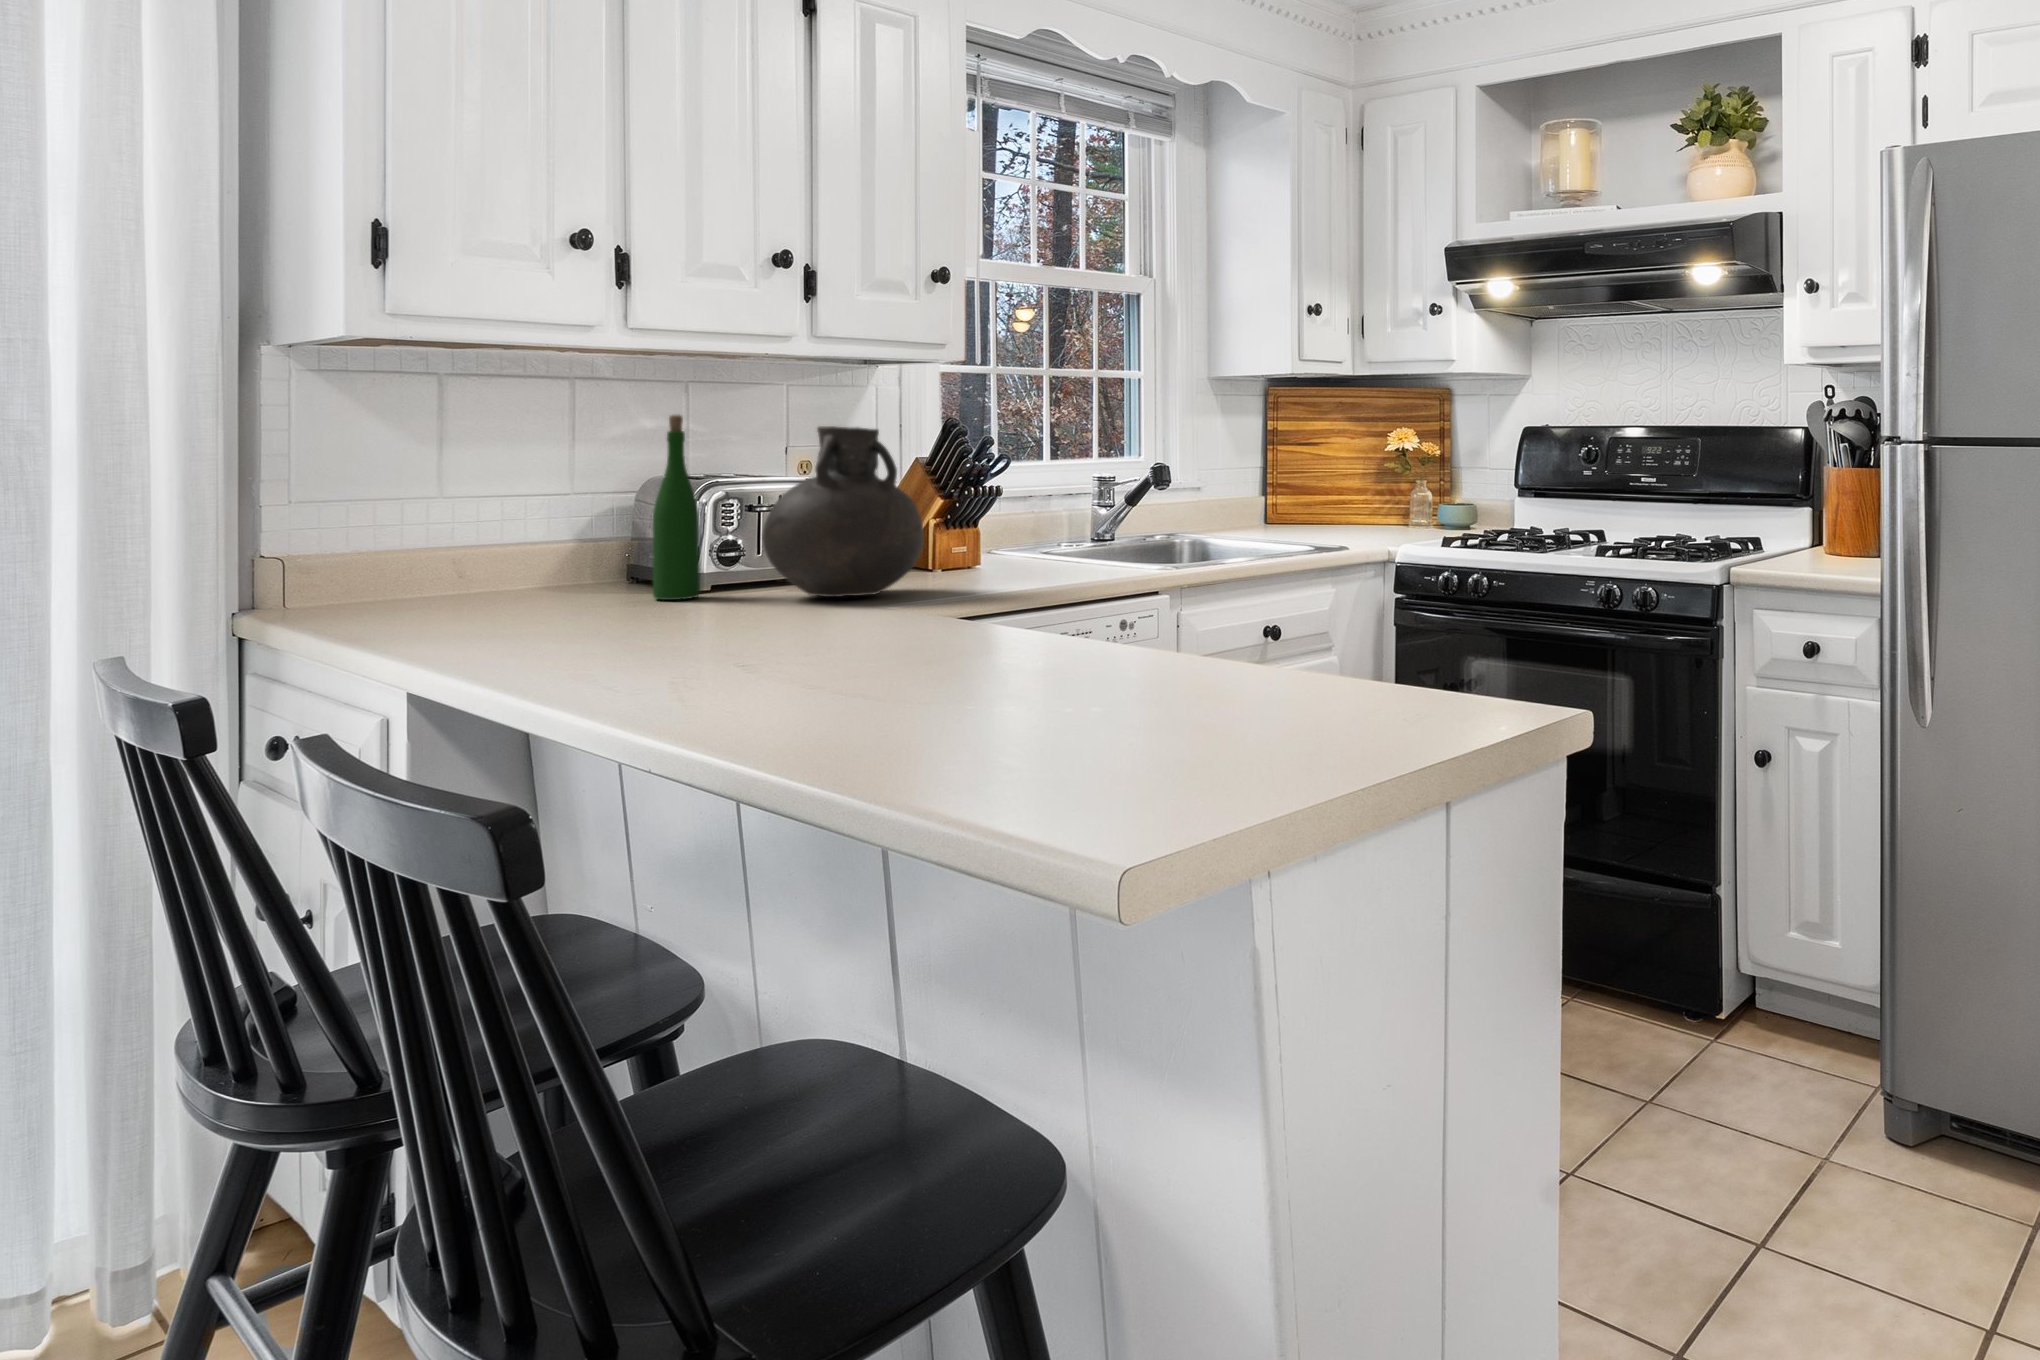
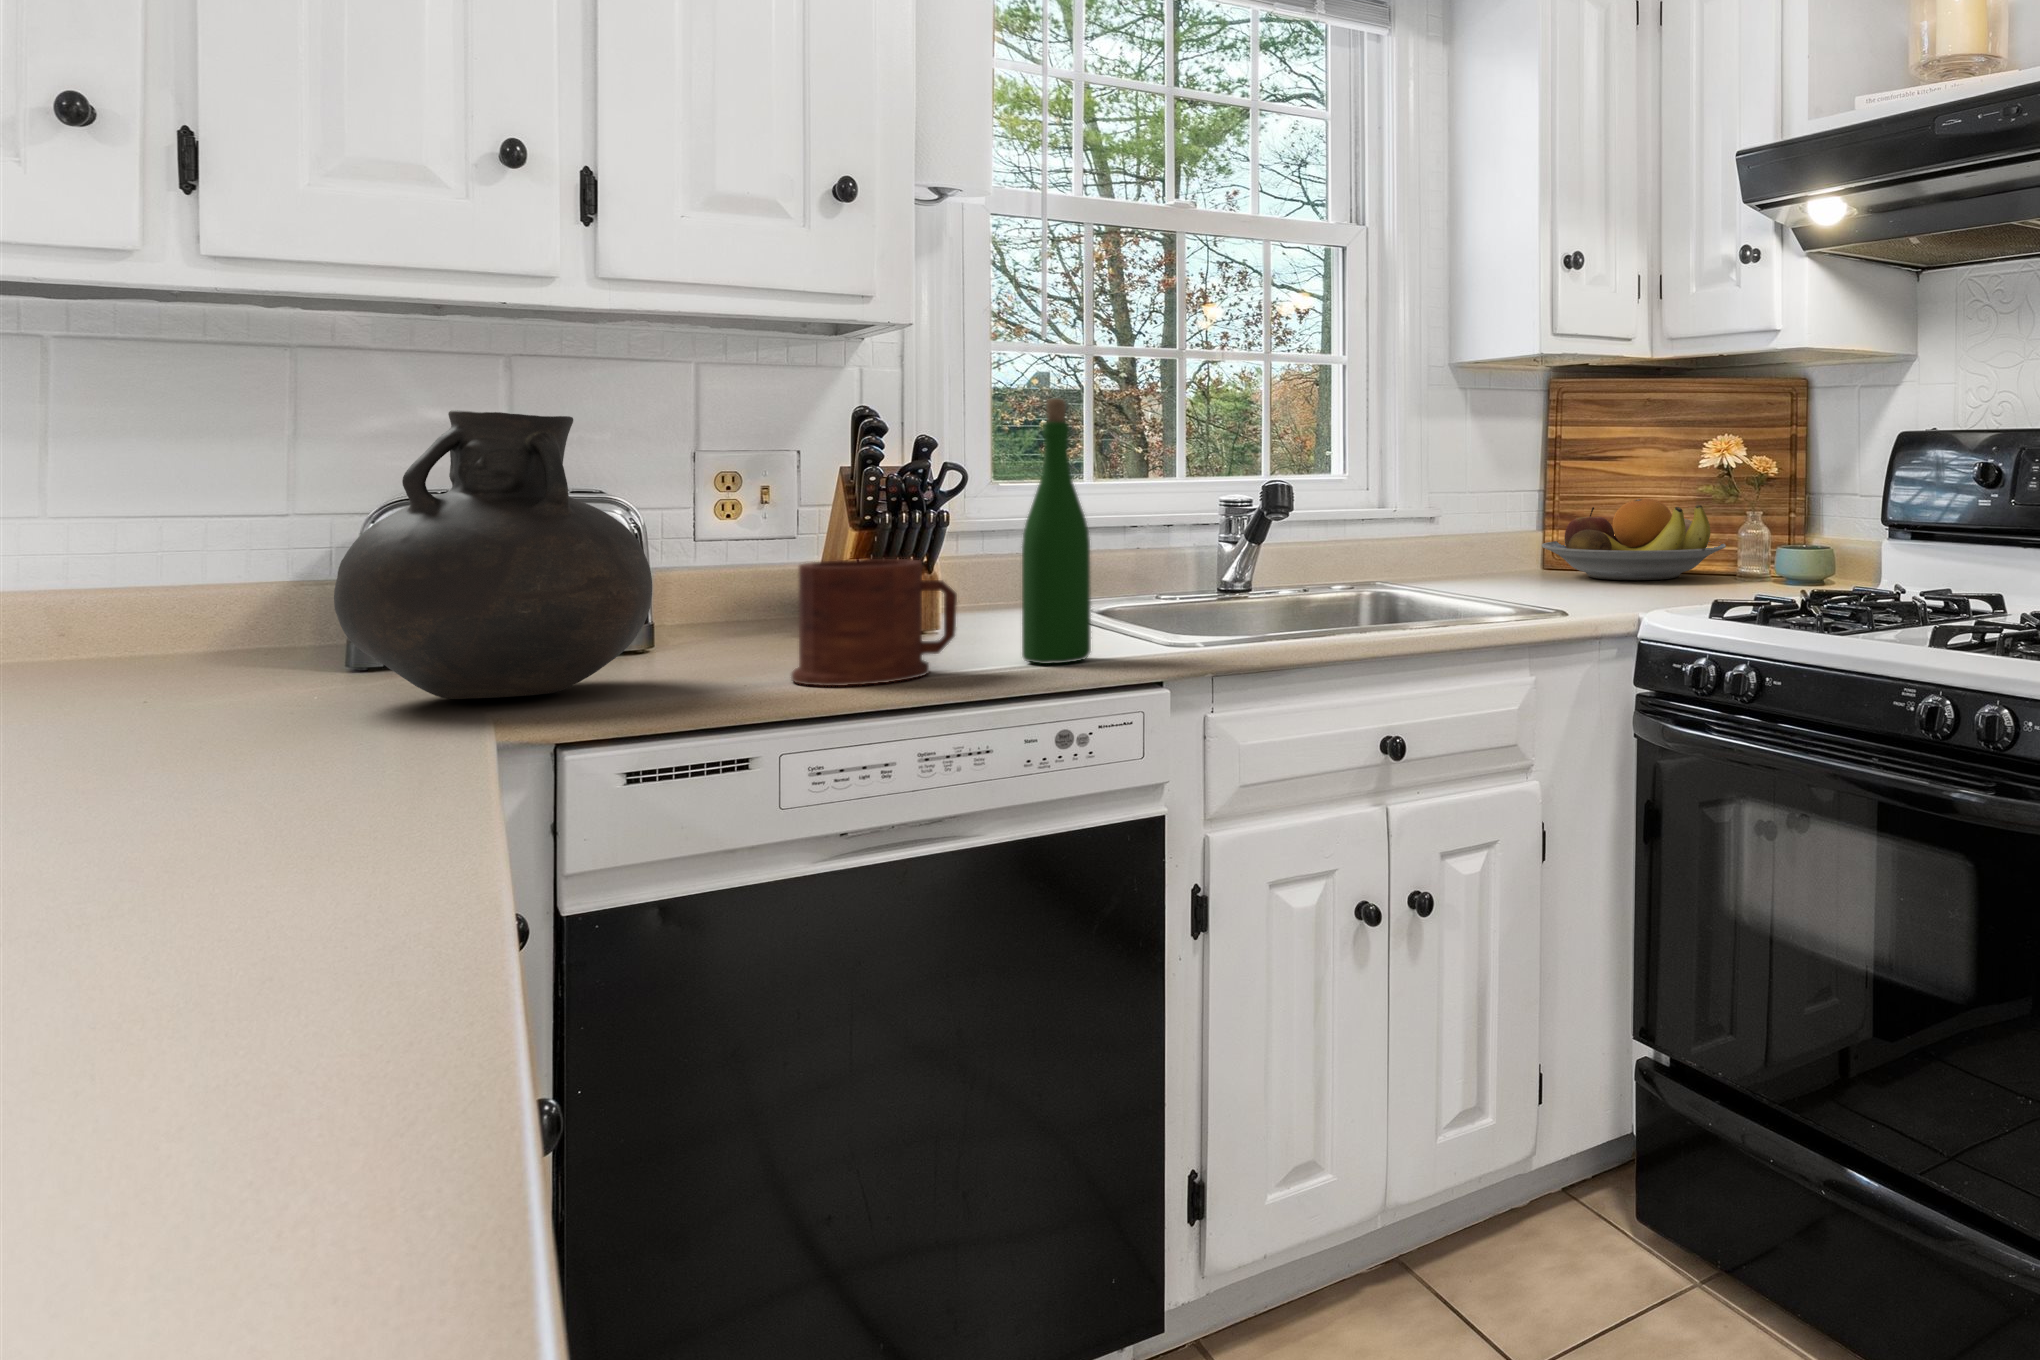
wine bottle: present [653,415,700,600] -> present [1022,398,1091,664]
fruit bowl: none [1269,473,1398,529] -> present [1542,499,1726,580]
mug: none [985,514,1073,588] -> present [791,559,957,686]

